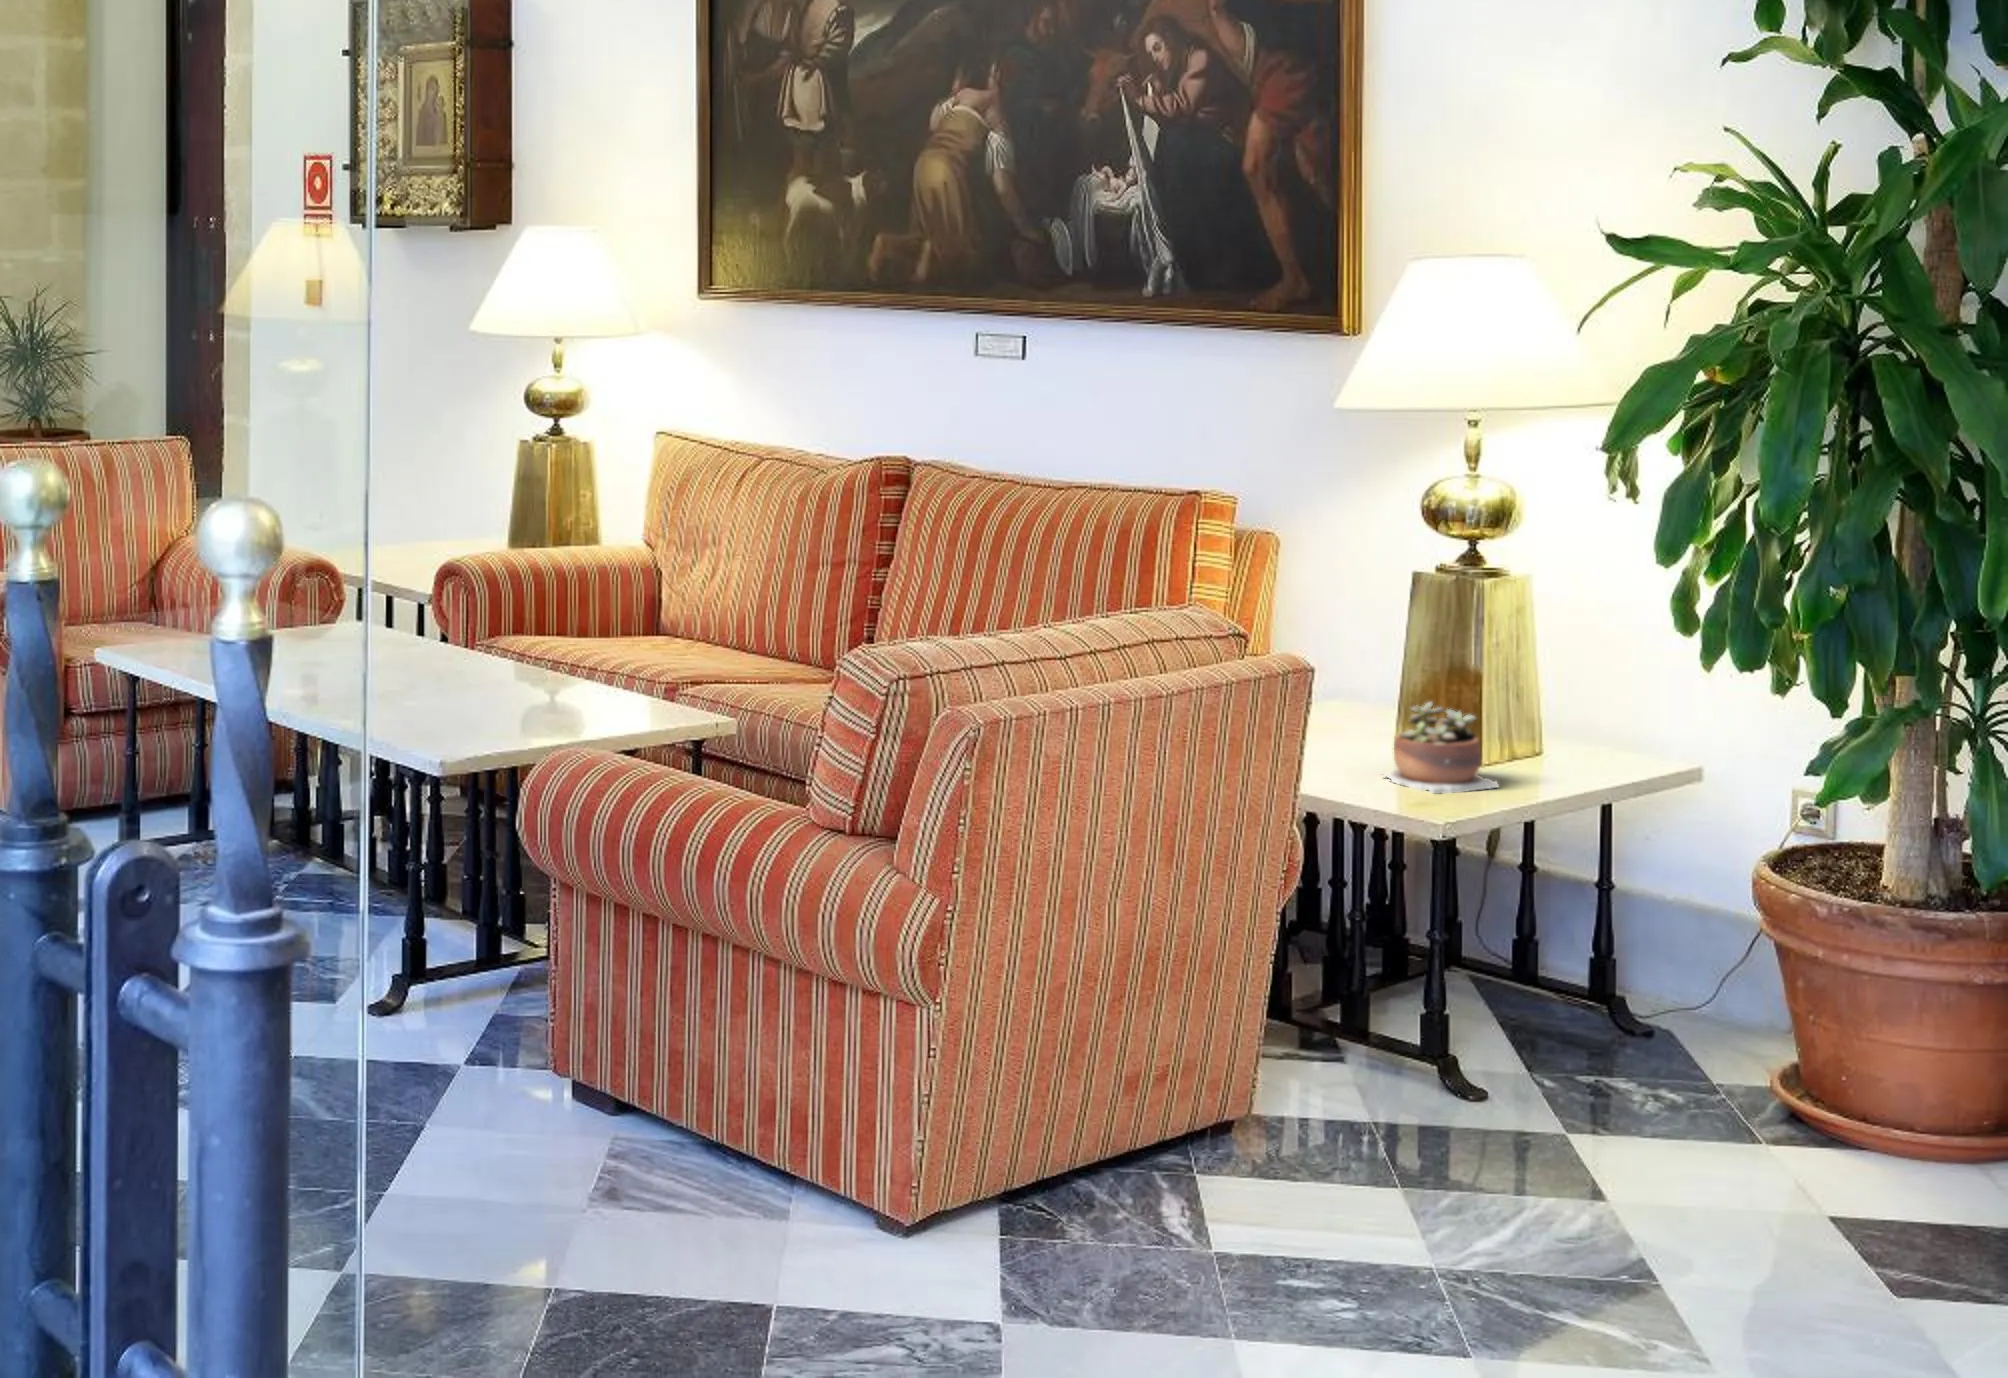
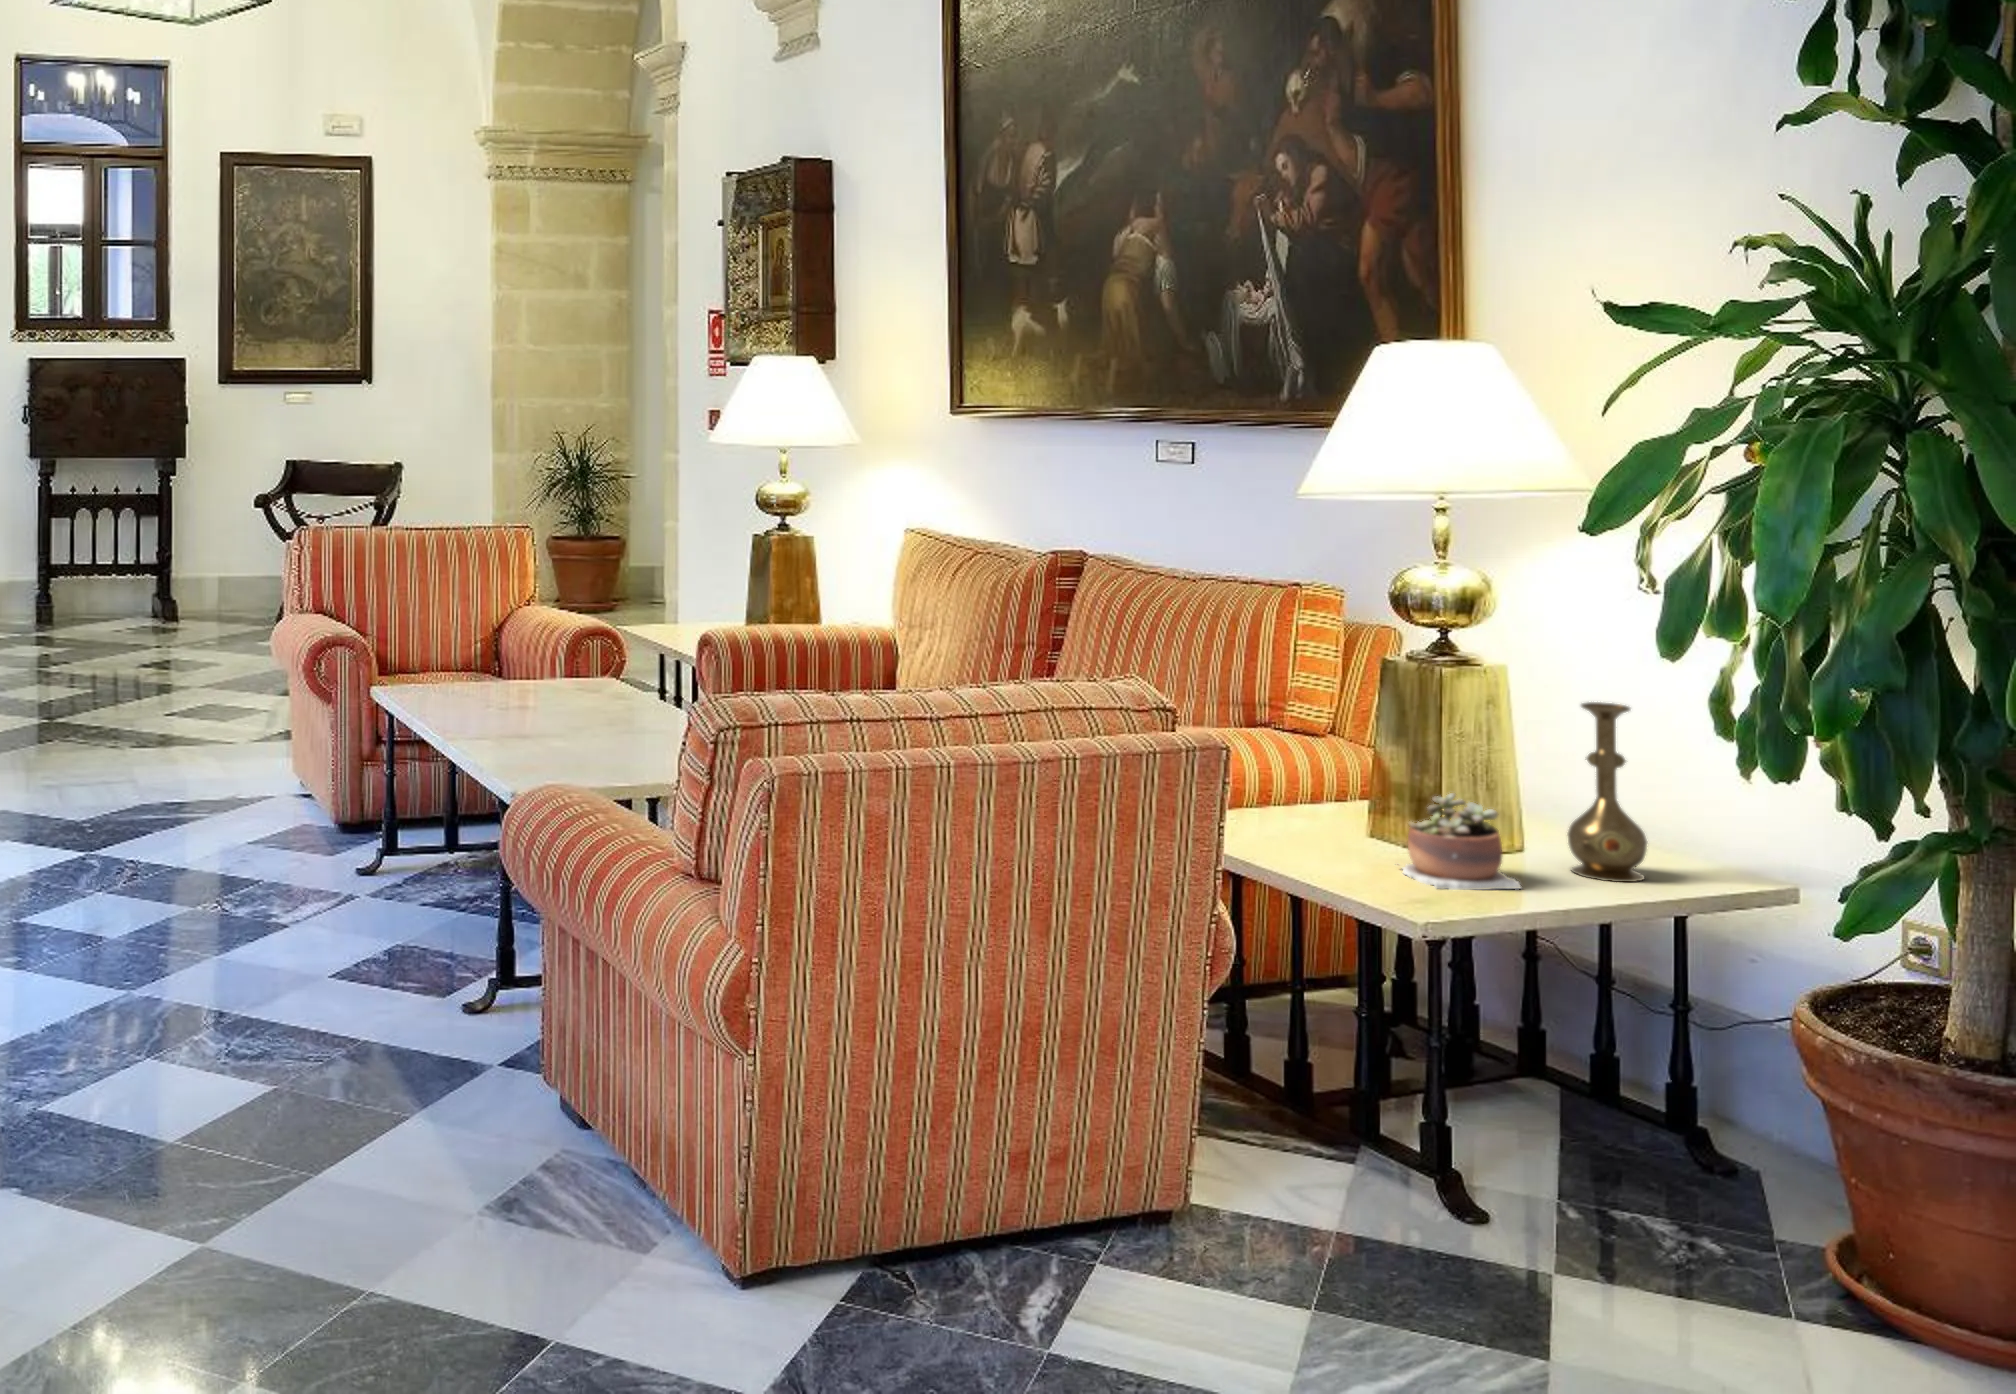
vase: none [1514,607,1585,775] -> present [1568,702,1647,882]

